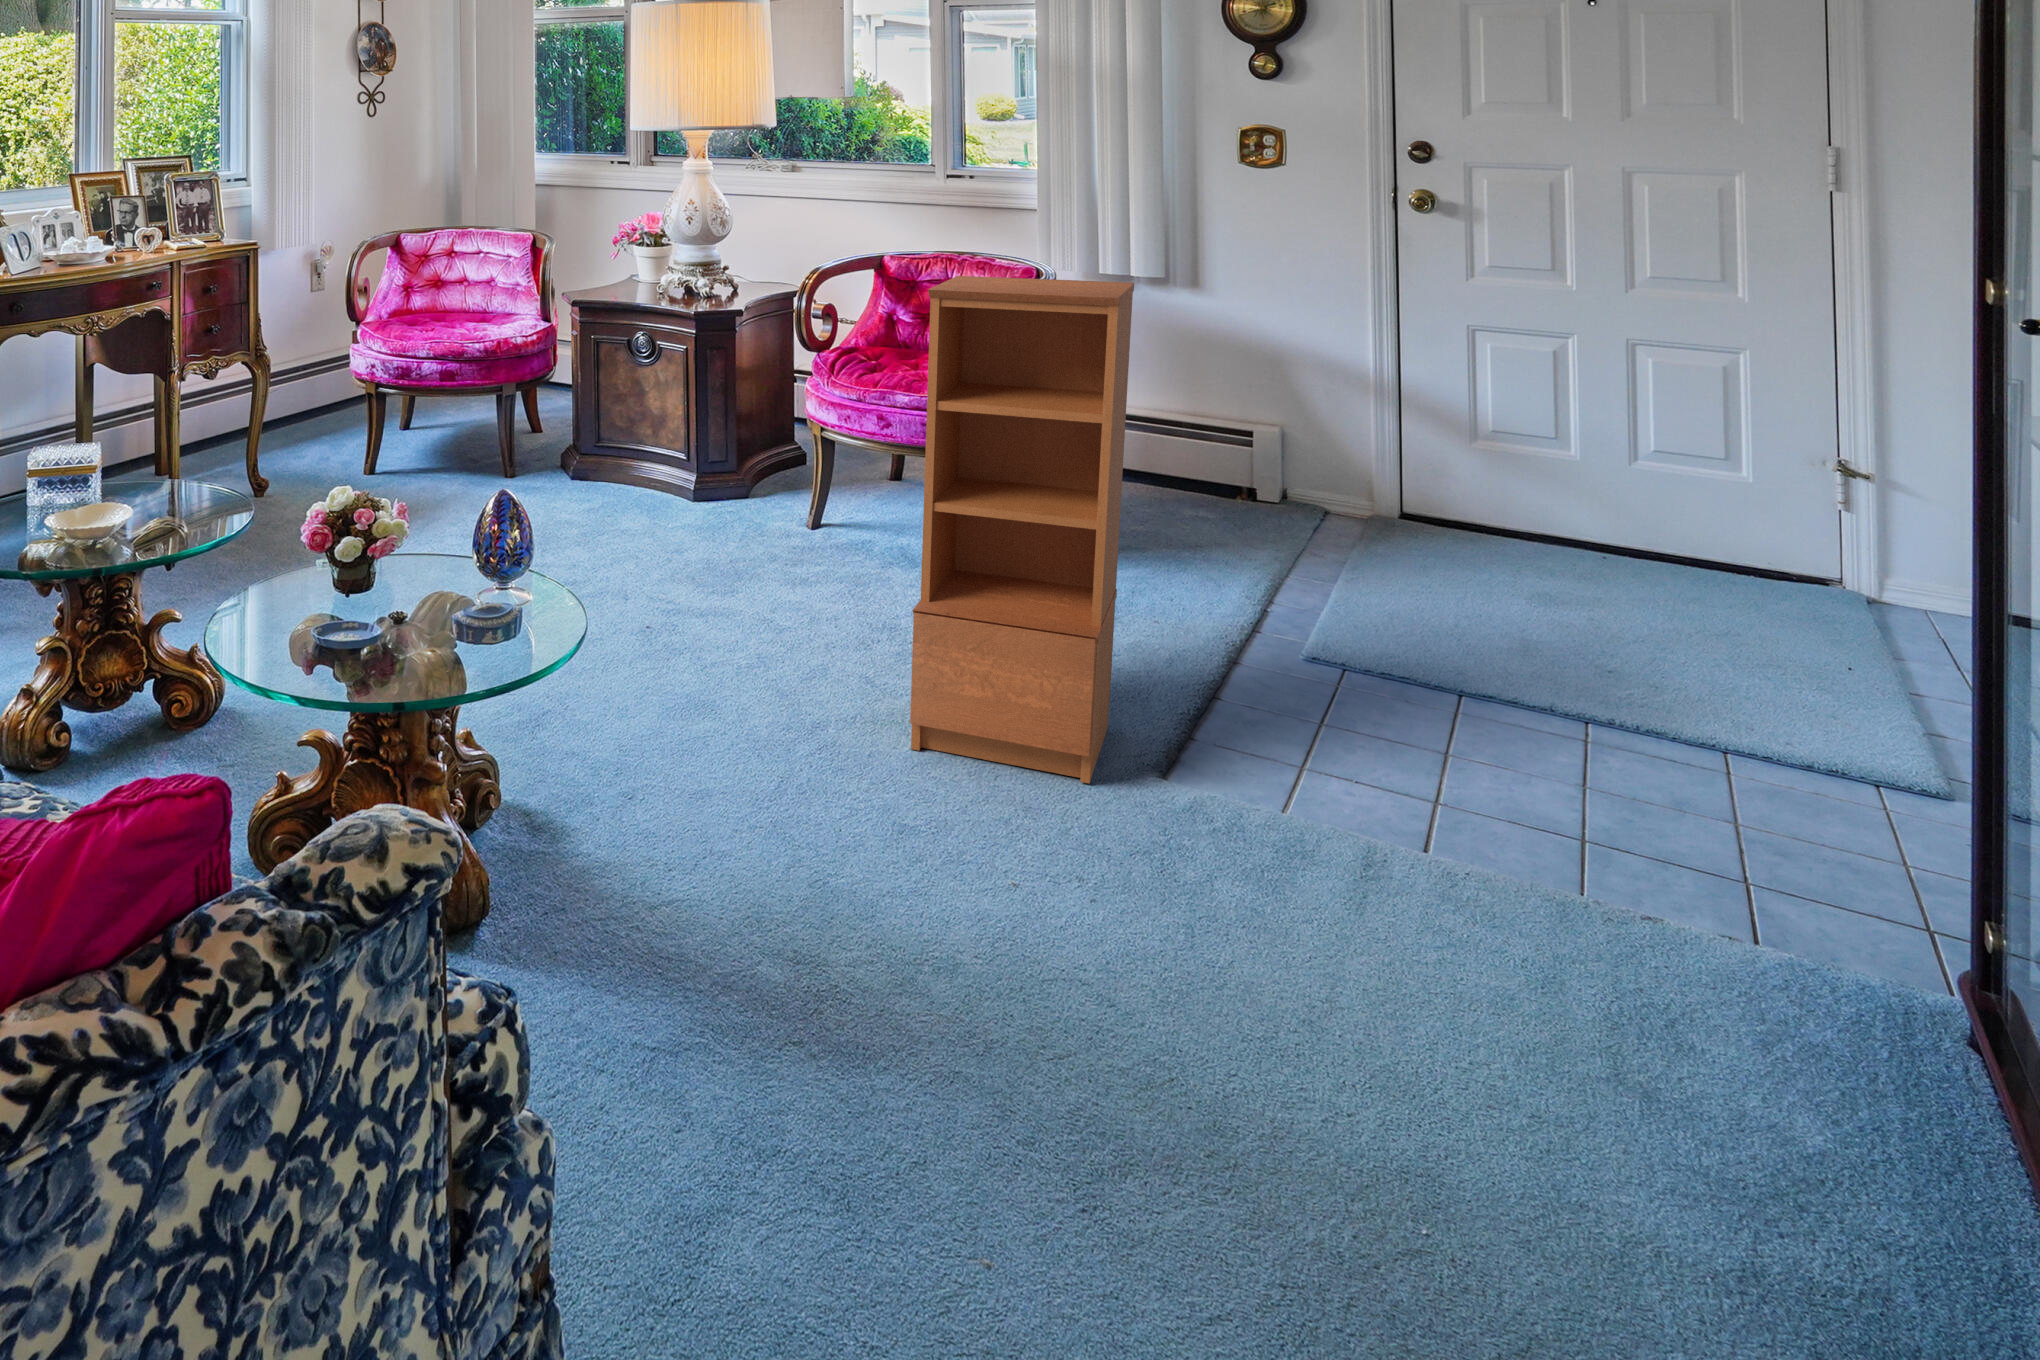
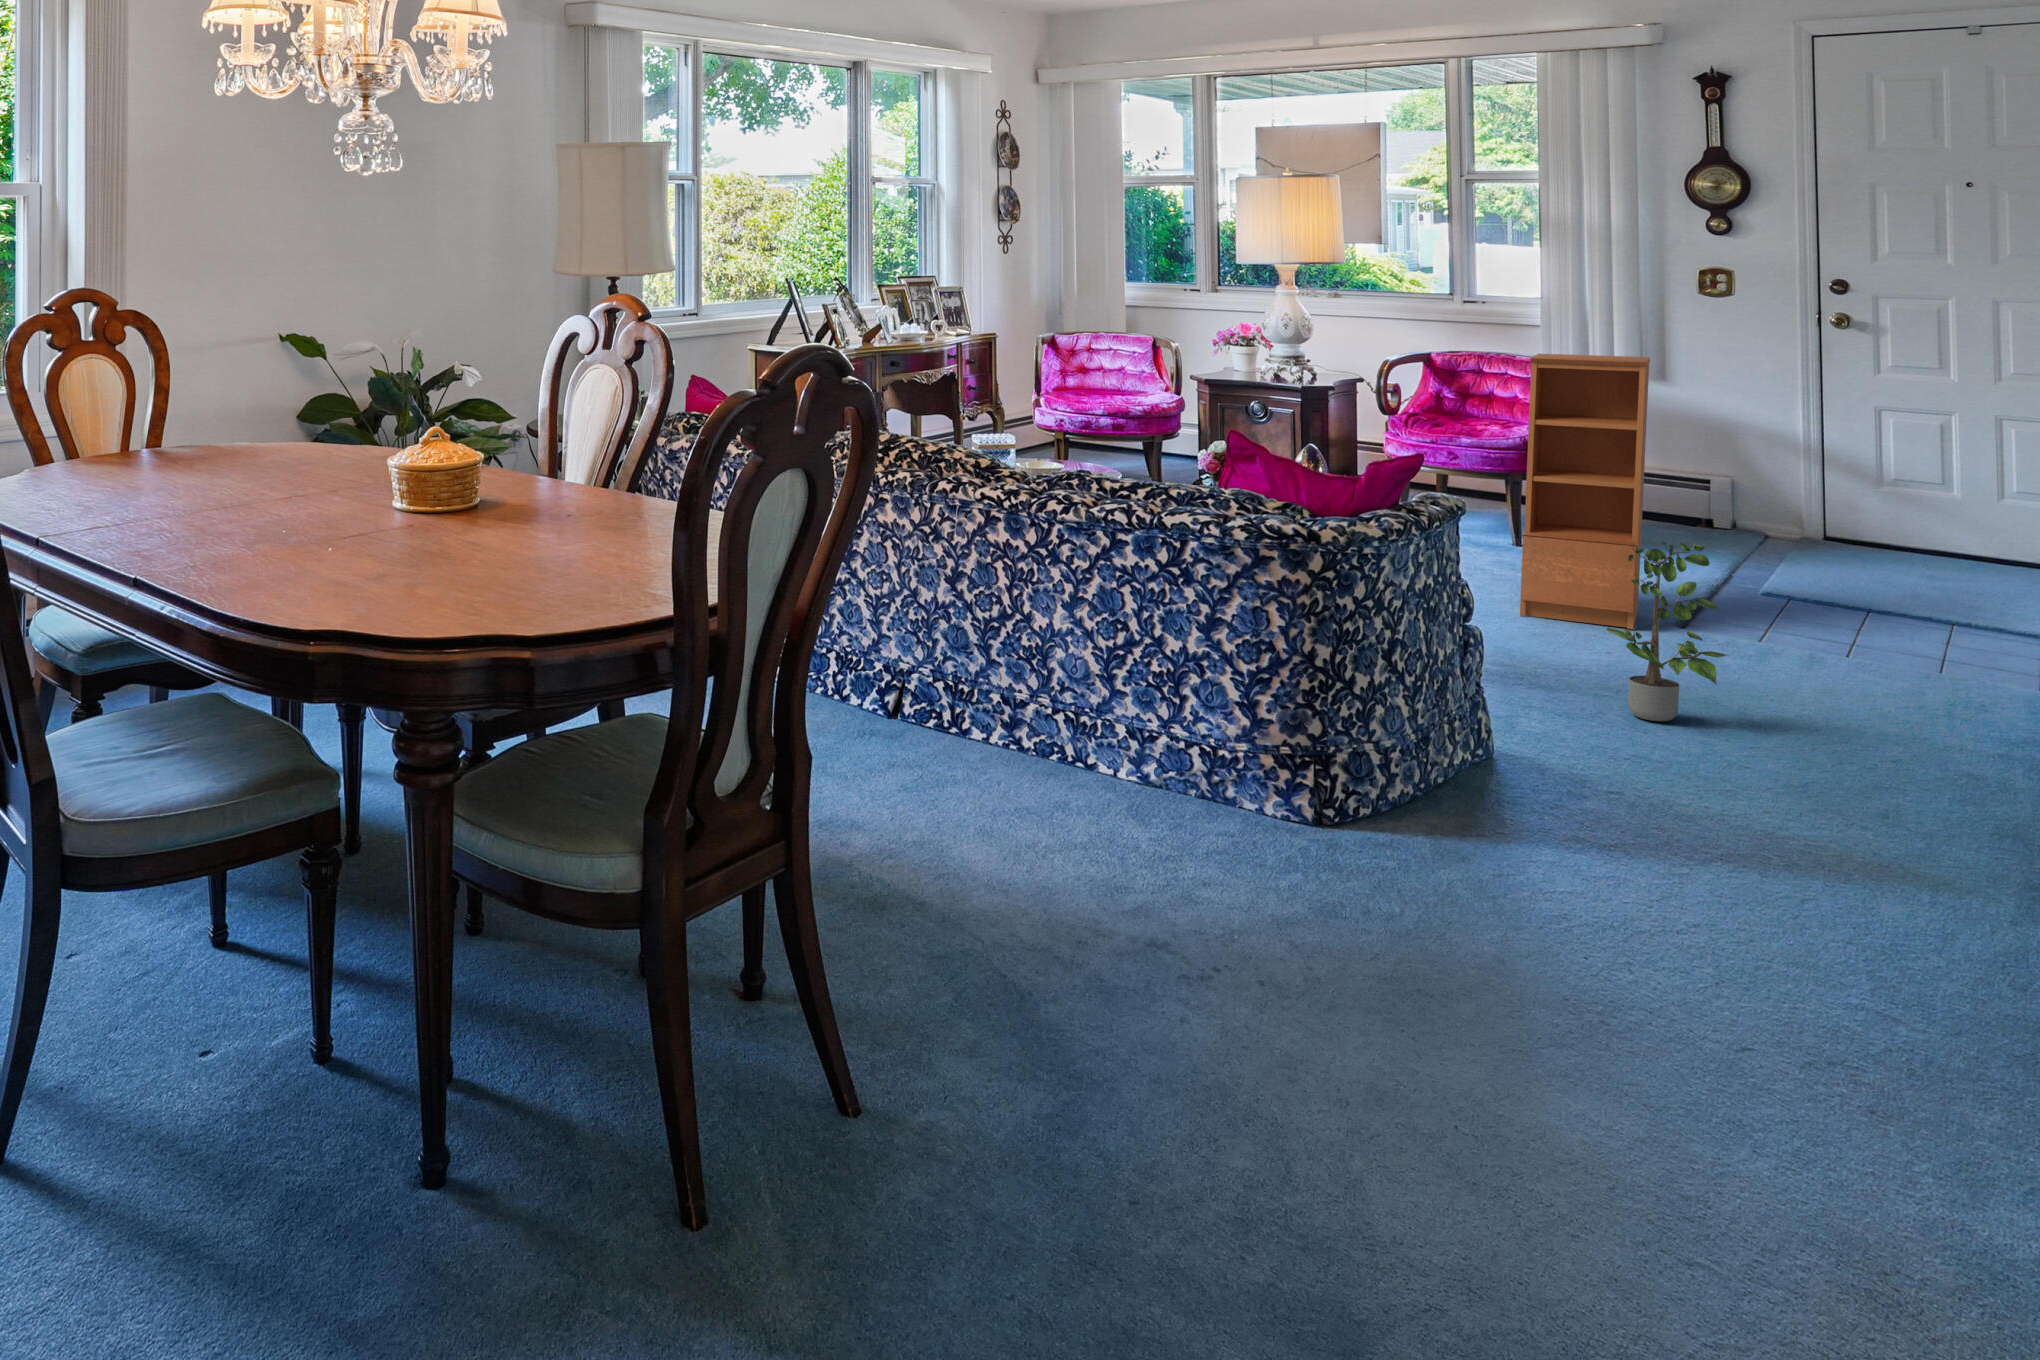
potted plant: none [959,774,1230,1212] -> present [1606,542,1726,722]

